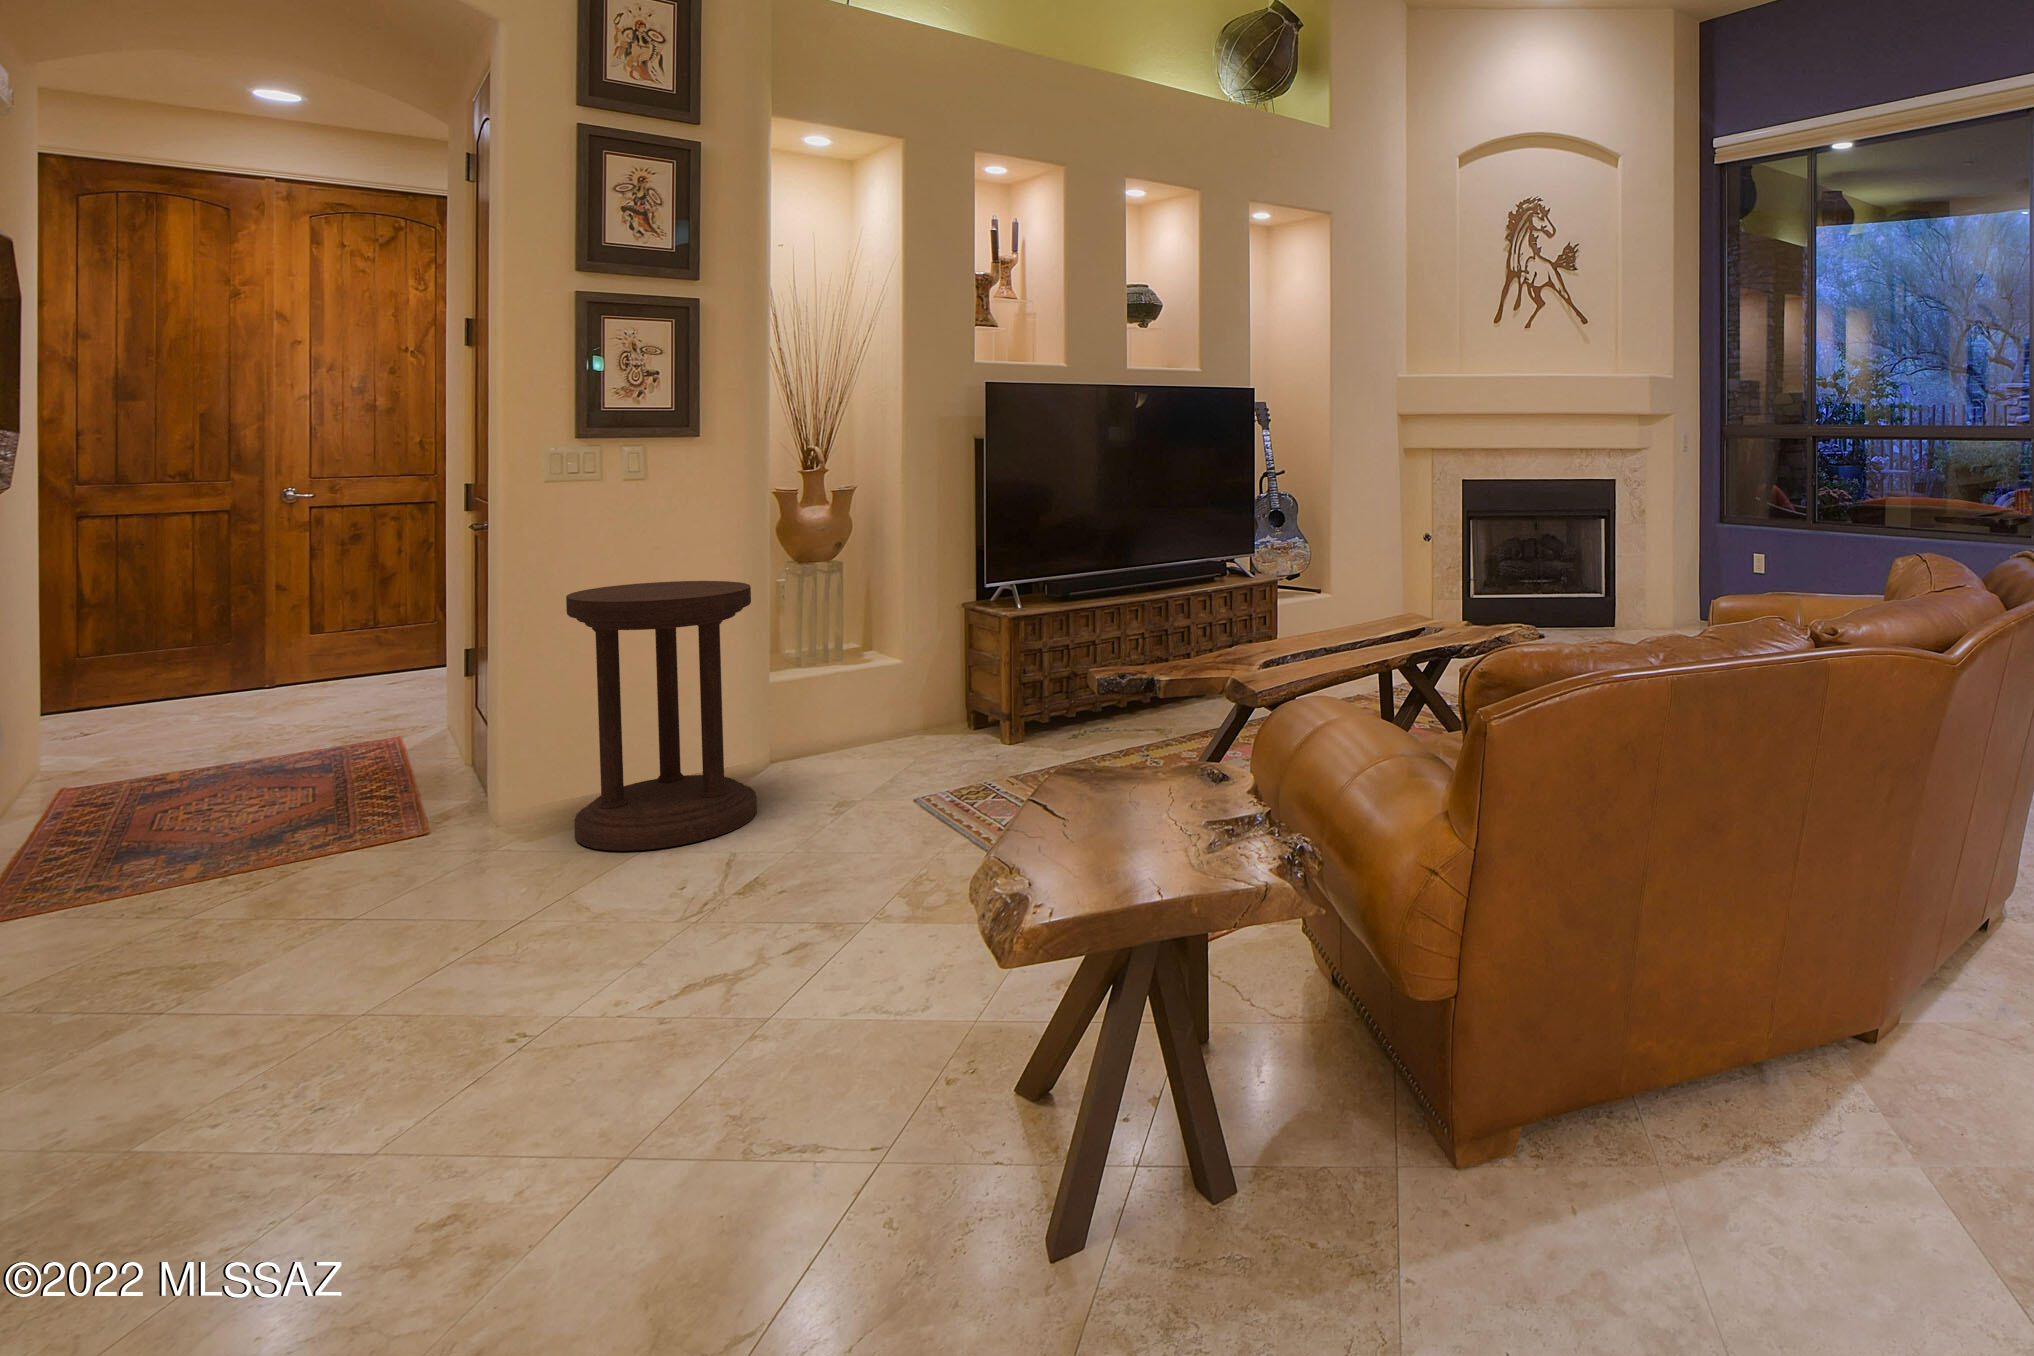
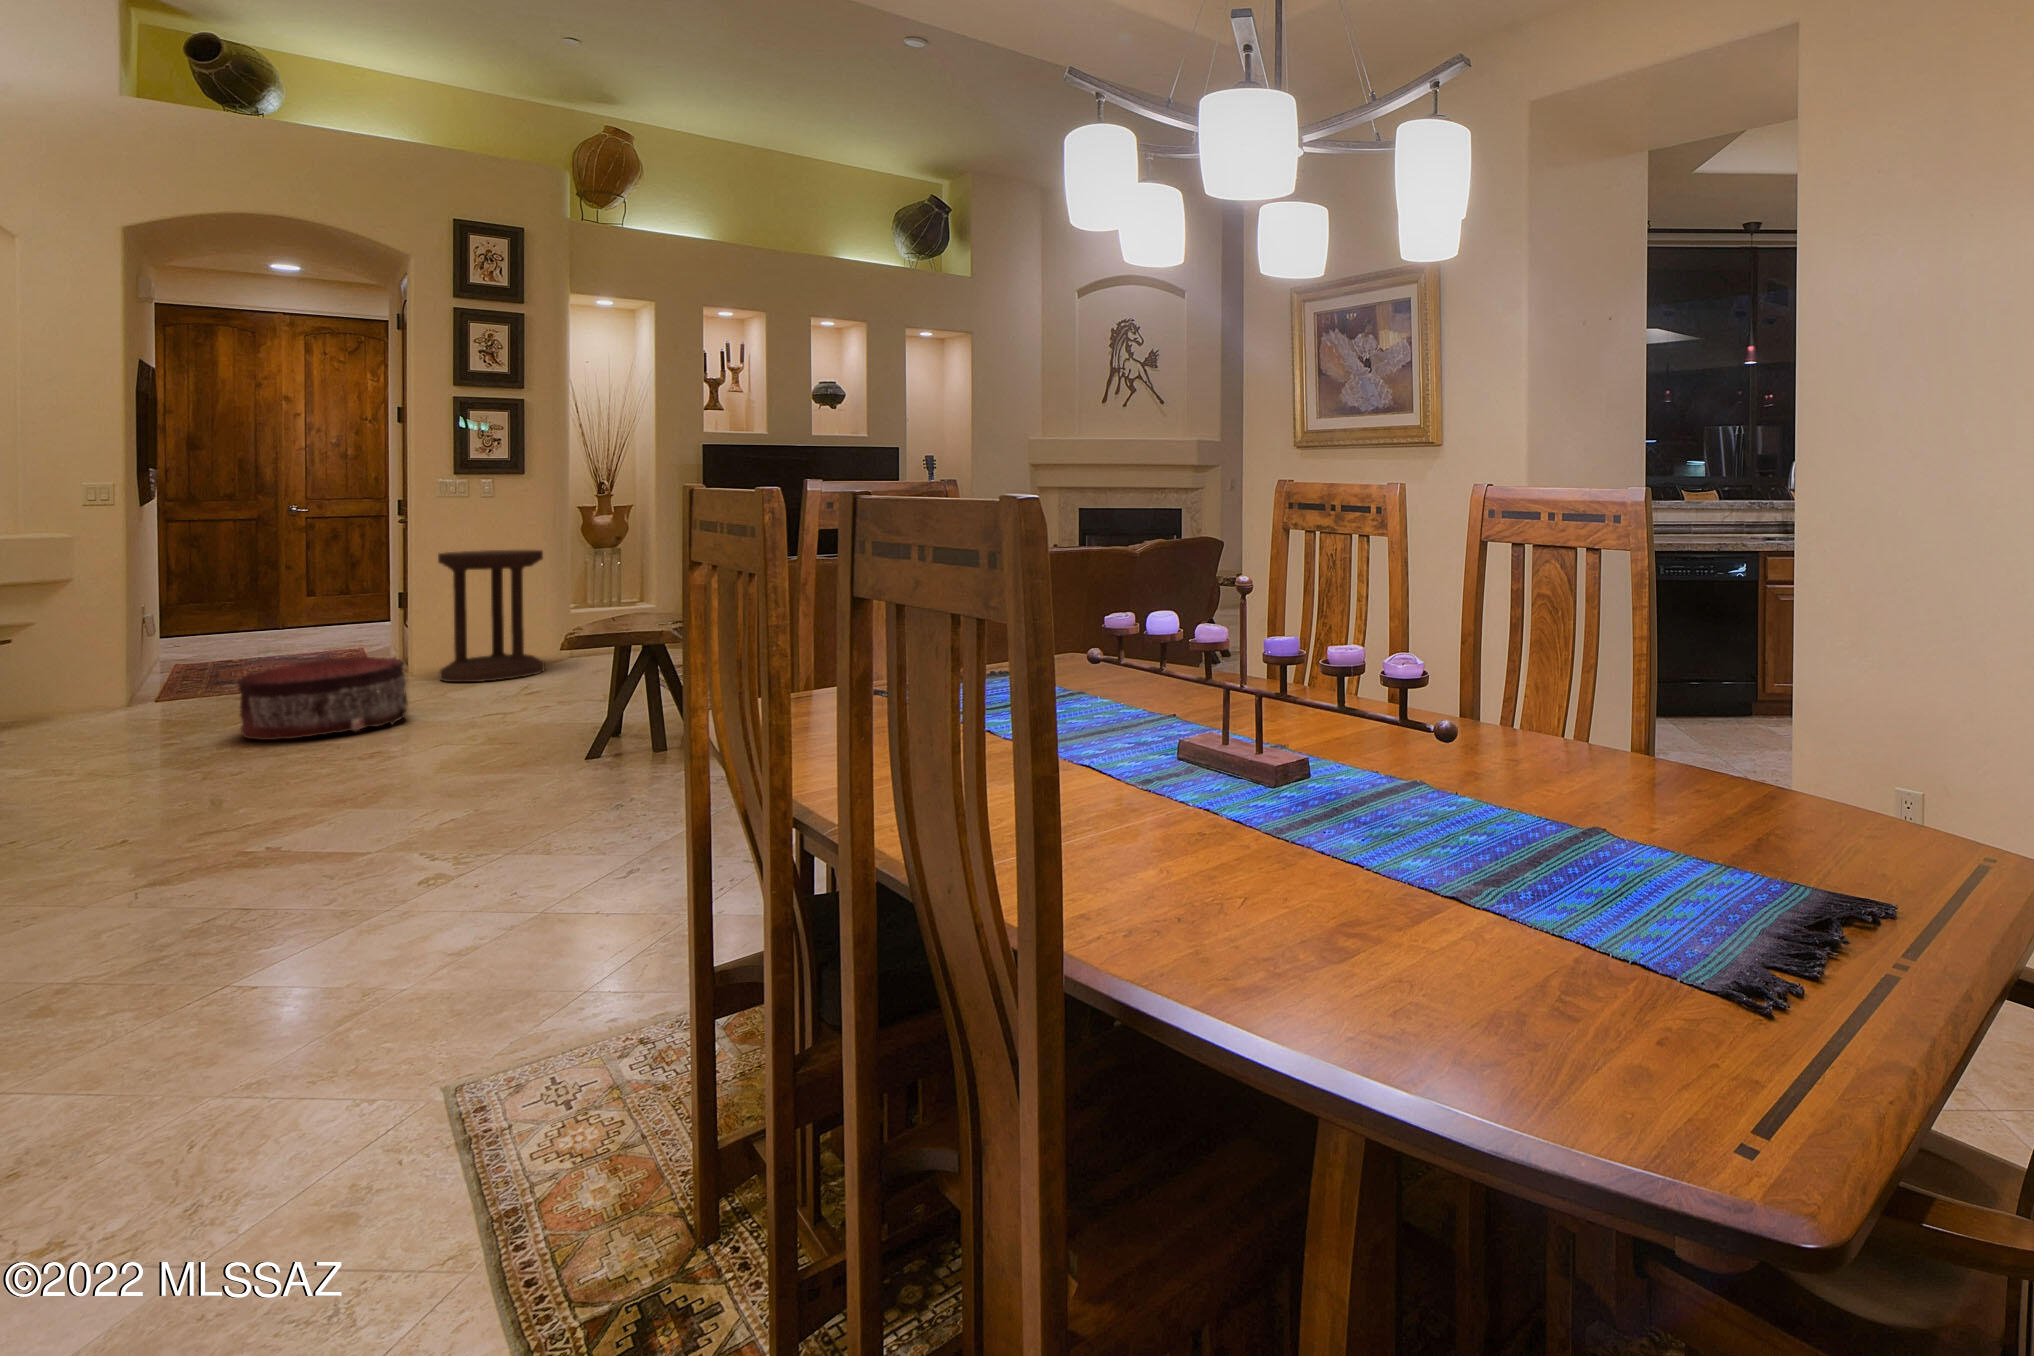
pouf: none [155,858,555,1133] -> present [238,657,408,740]

